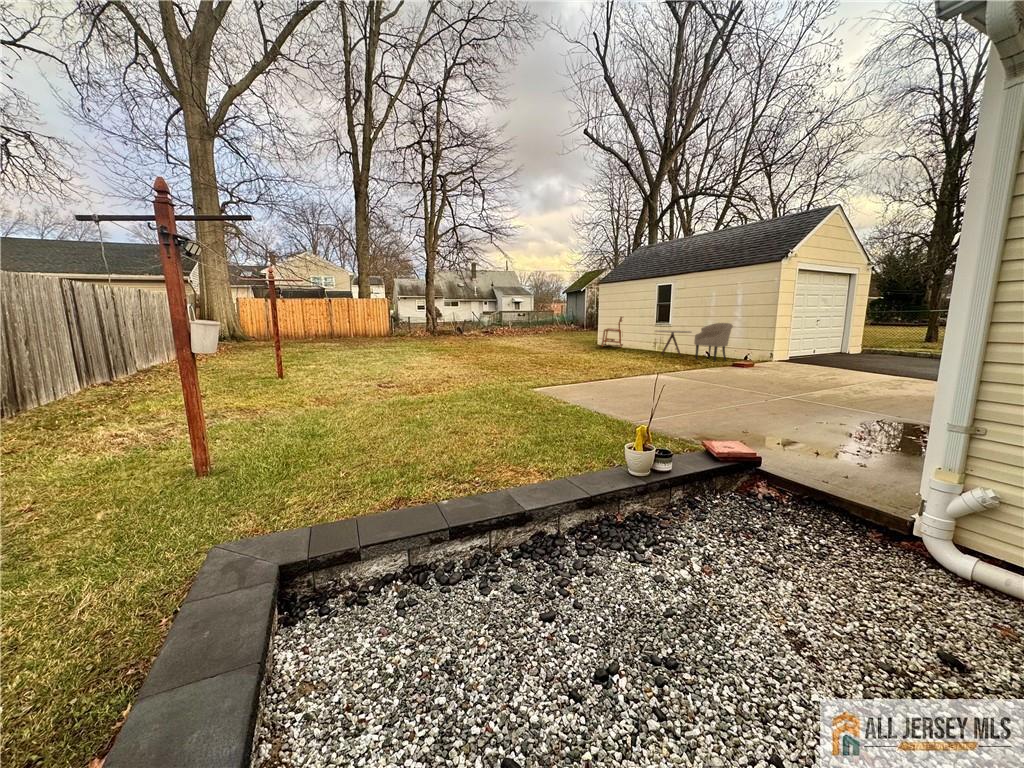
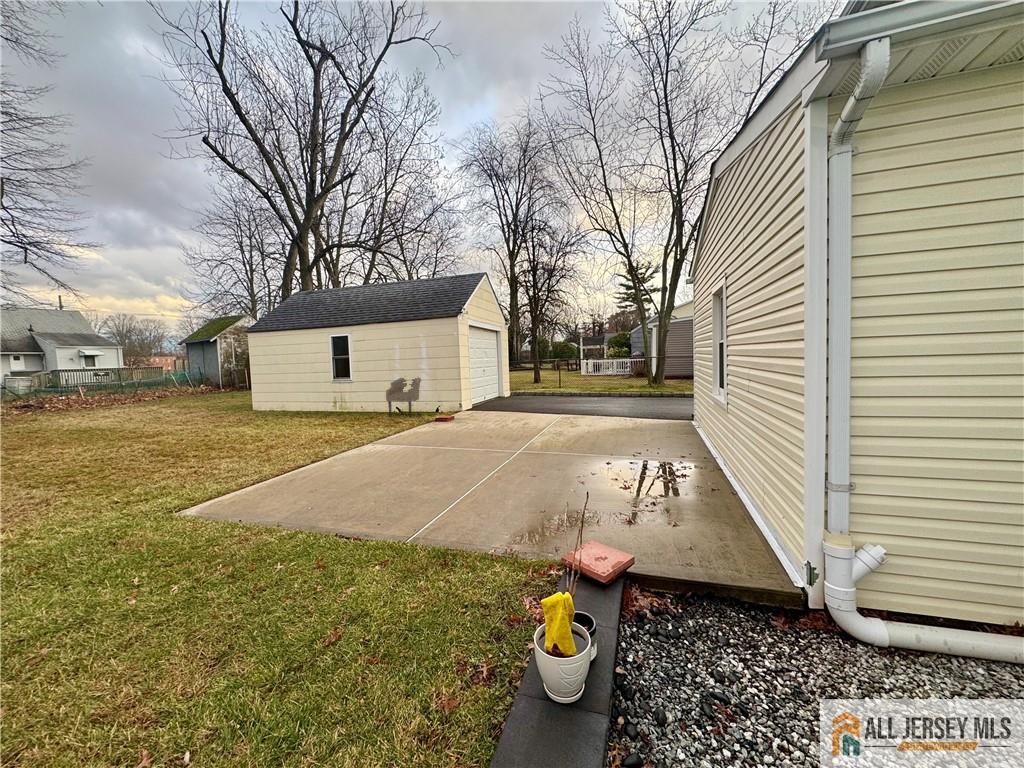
bench: present [602,317,623,347] -> none [263,373,292,414]
round table: present [655,330,691,356] -> none [337,387,380,417]

